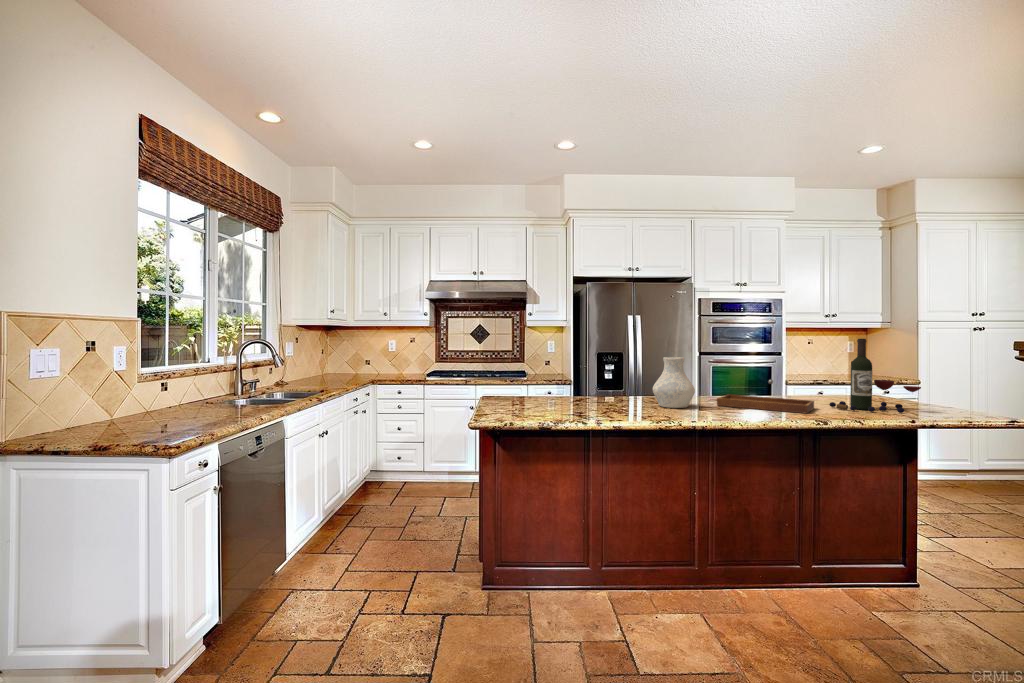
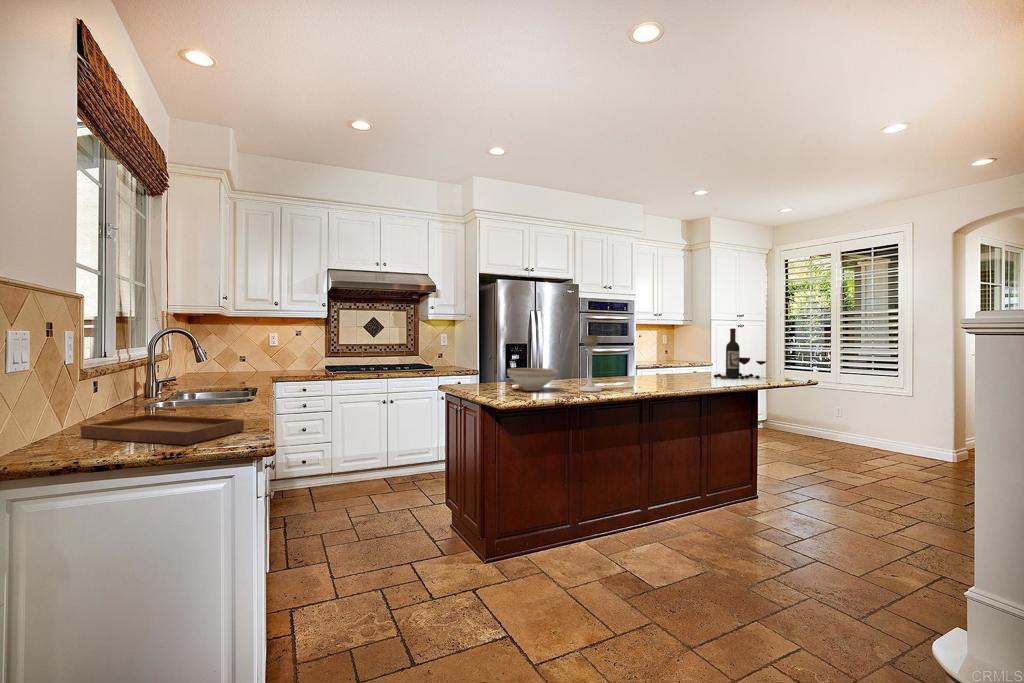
candle holder: none [590,349,617,416] -> present [579,336,601,392]
vase: present [653,357,695,408] -> none [604,343,638,384]
tray: present [717,380,814,414] -> present [81,390,244,445]
decorative bowl: none [513,384,570,411] -> present [507,368,558,391]

